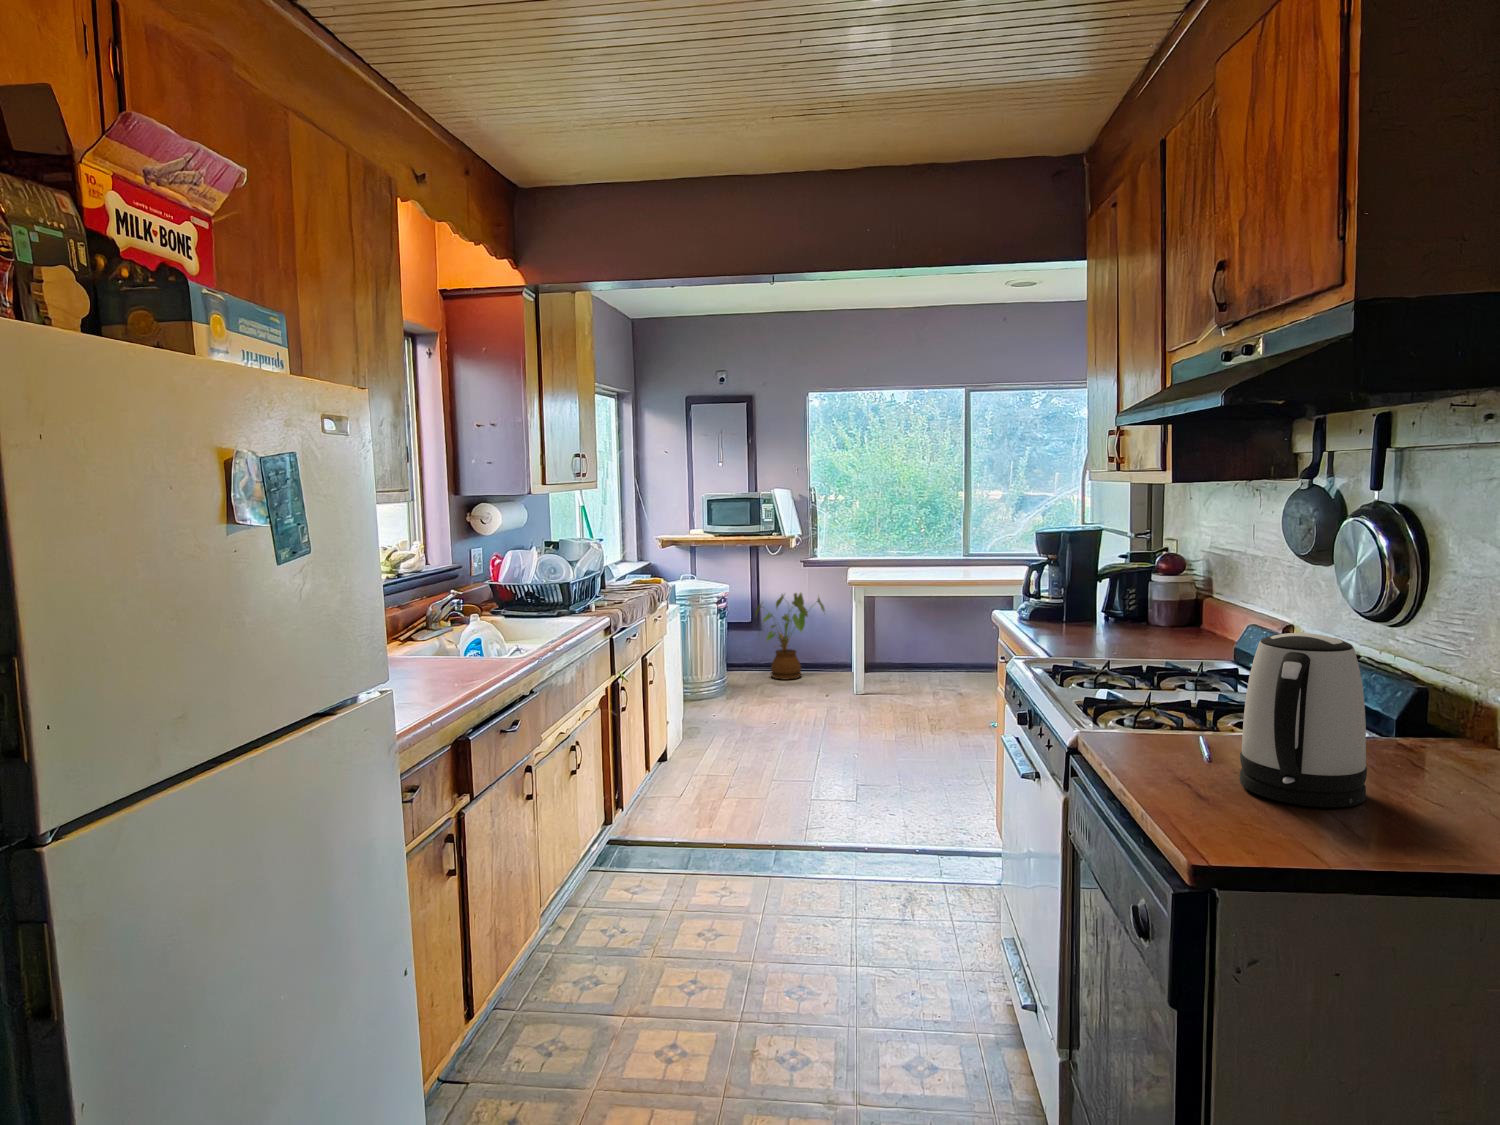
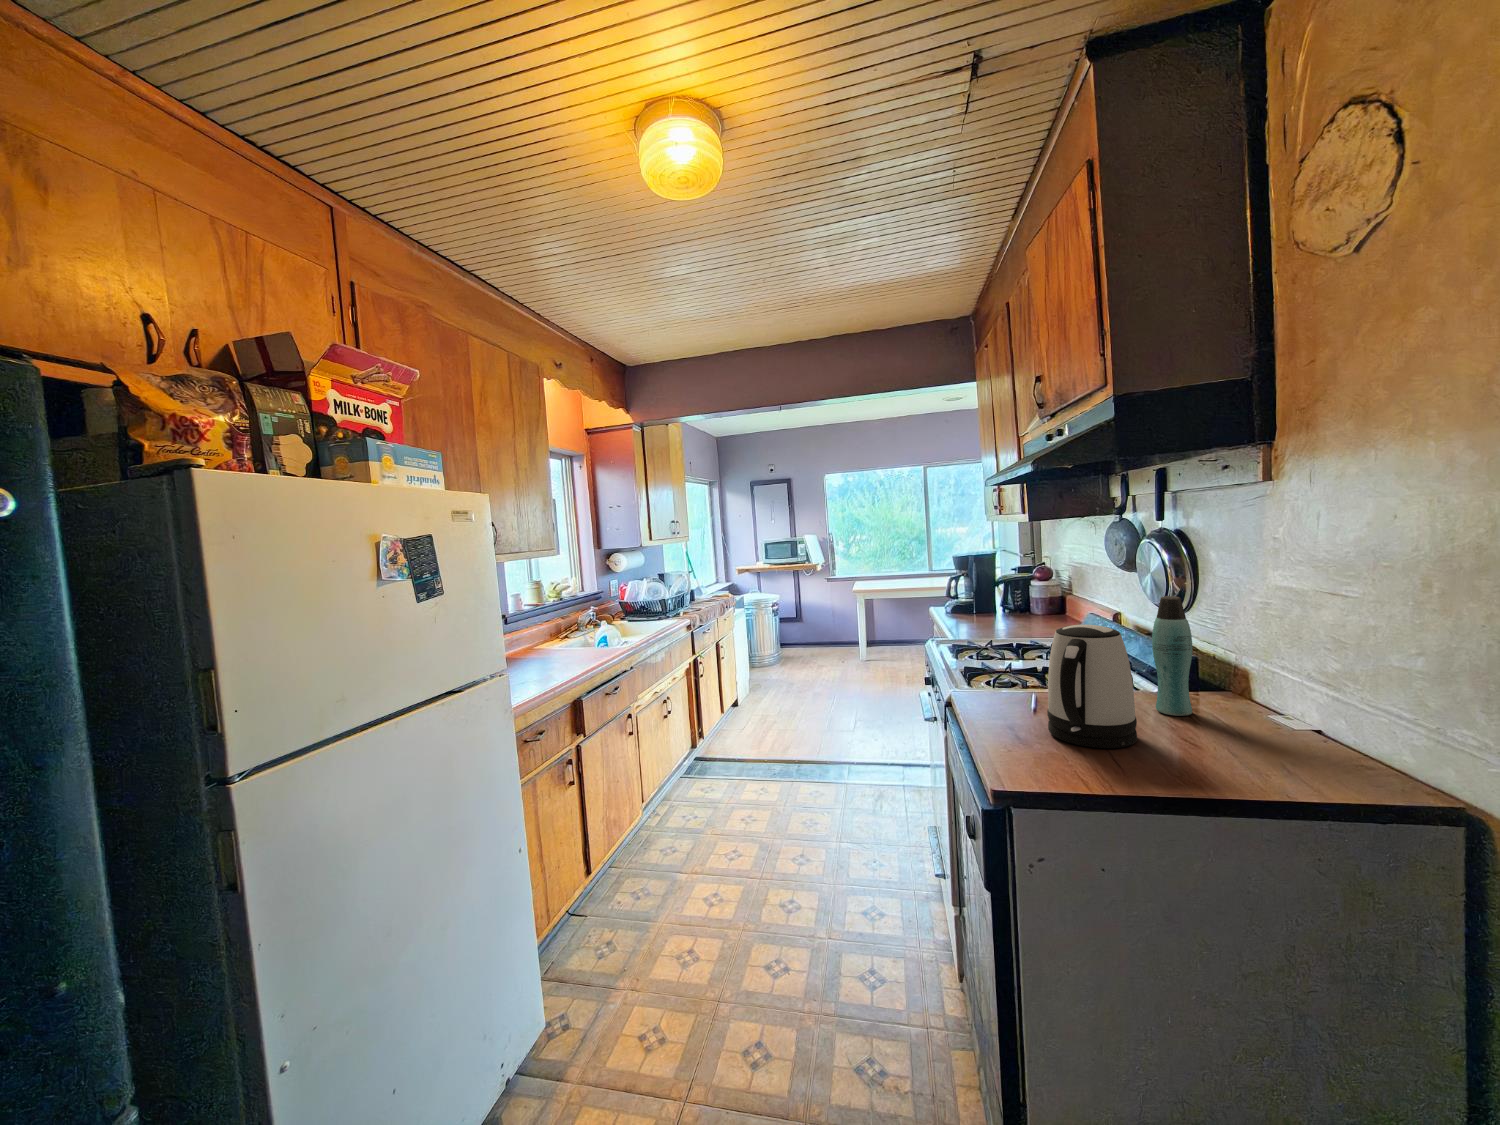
house plant: present [755,593,825,680] -> none [797,599,840,653]
bottle: none [1376,597,1434,766] -> present [1152,596,1192,716]

